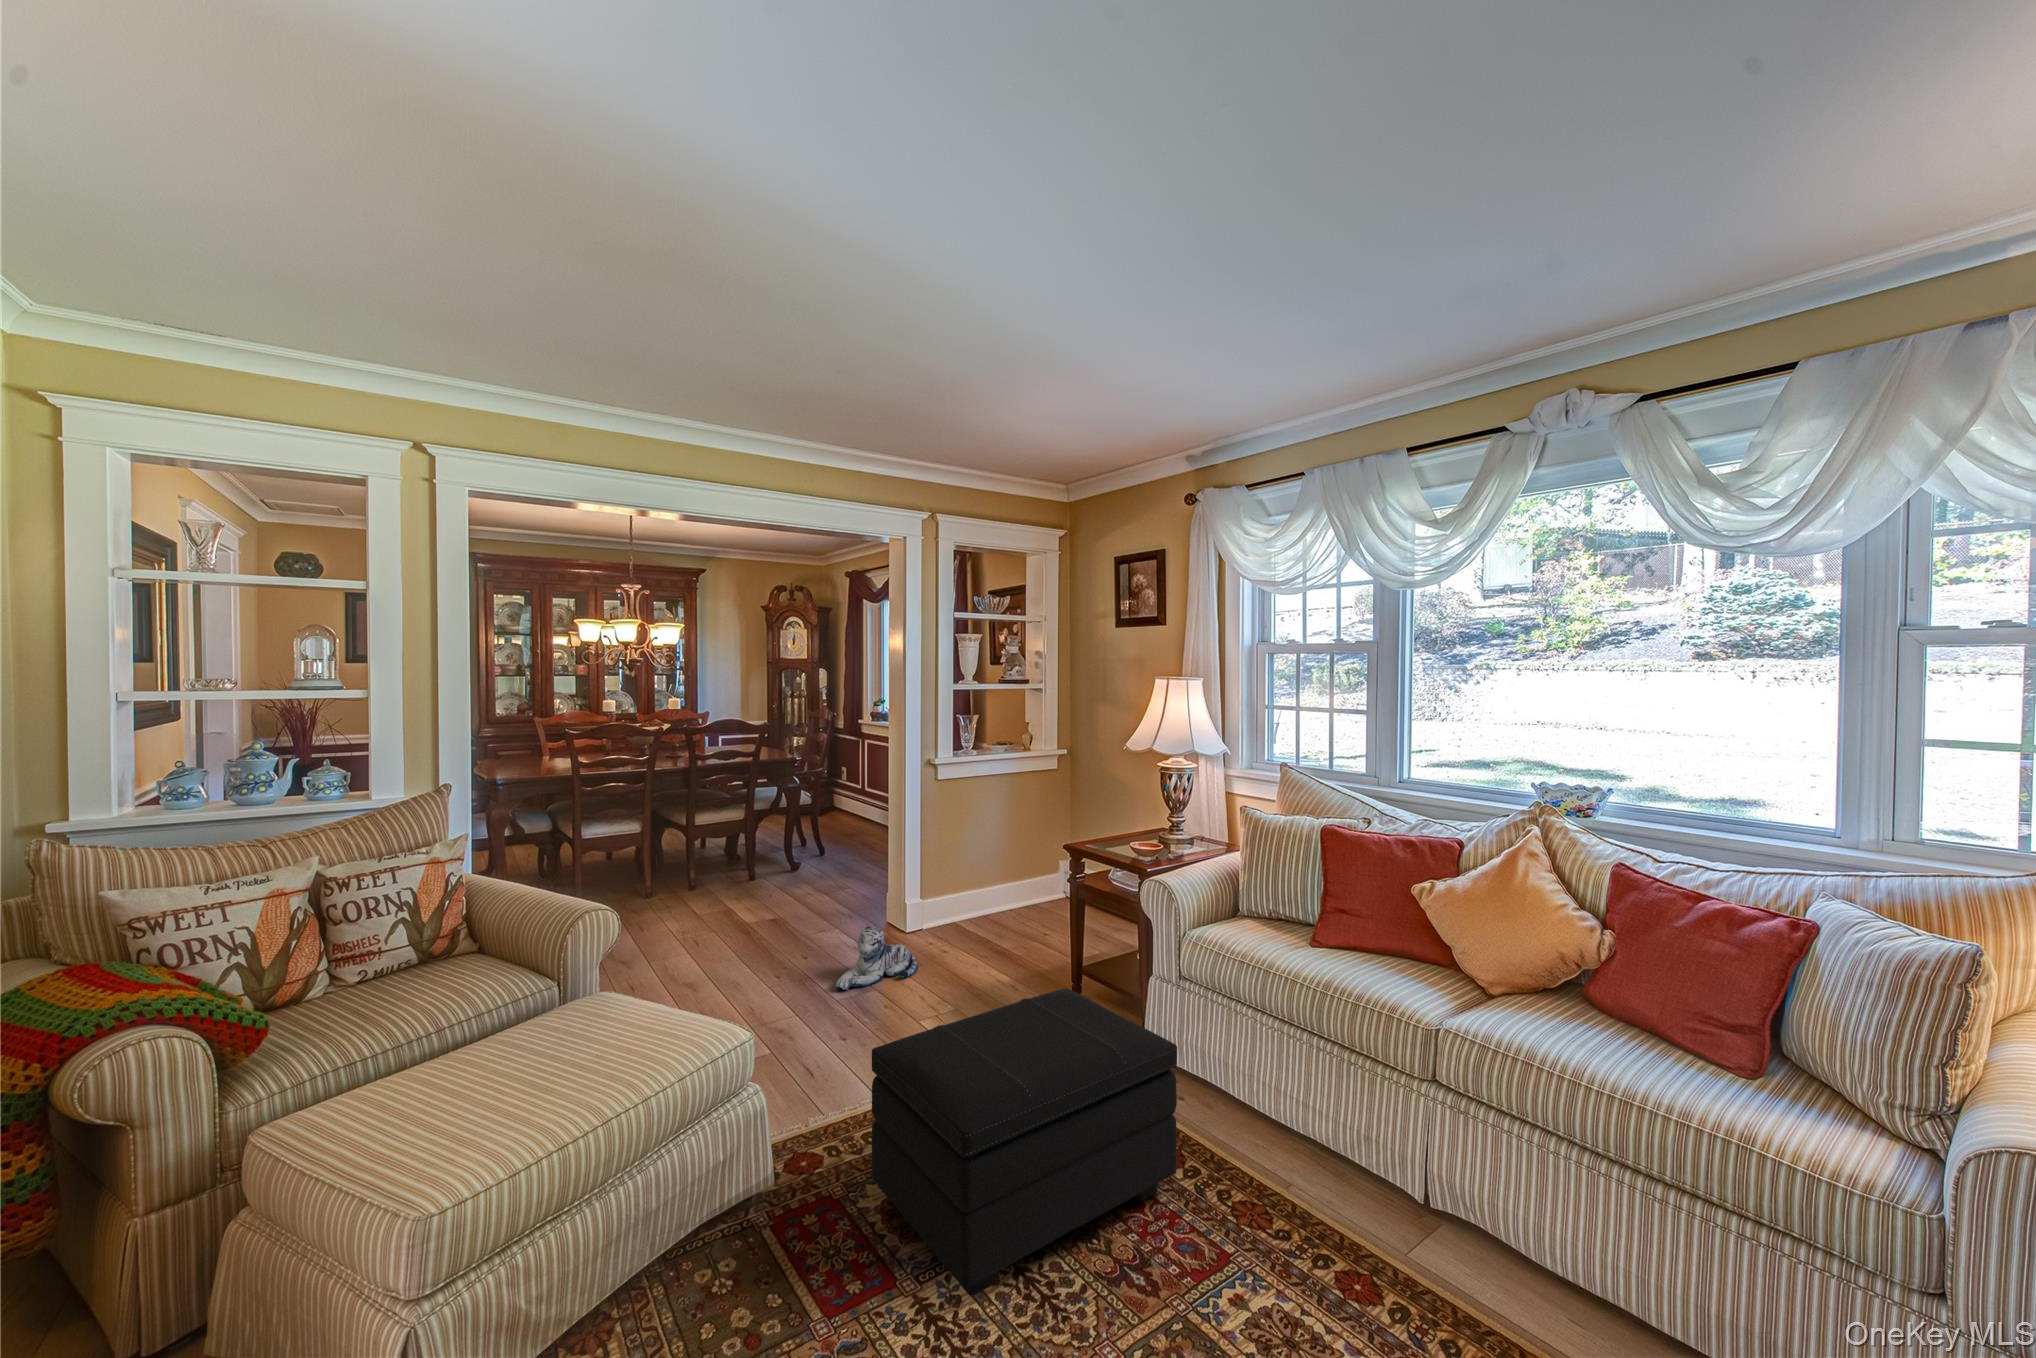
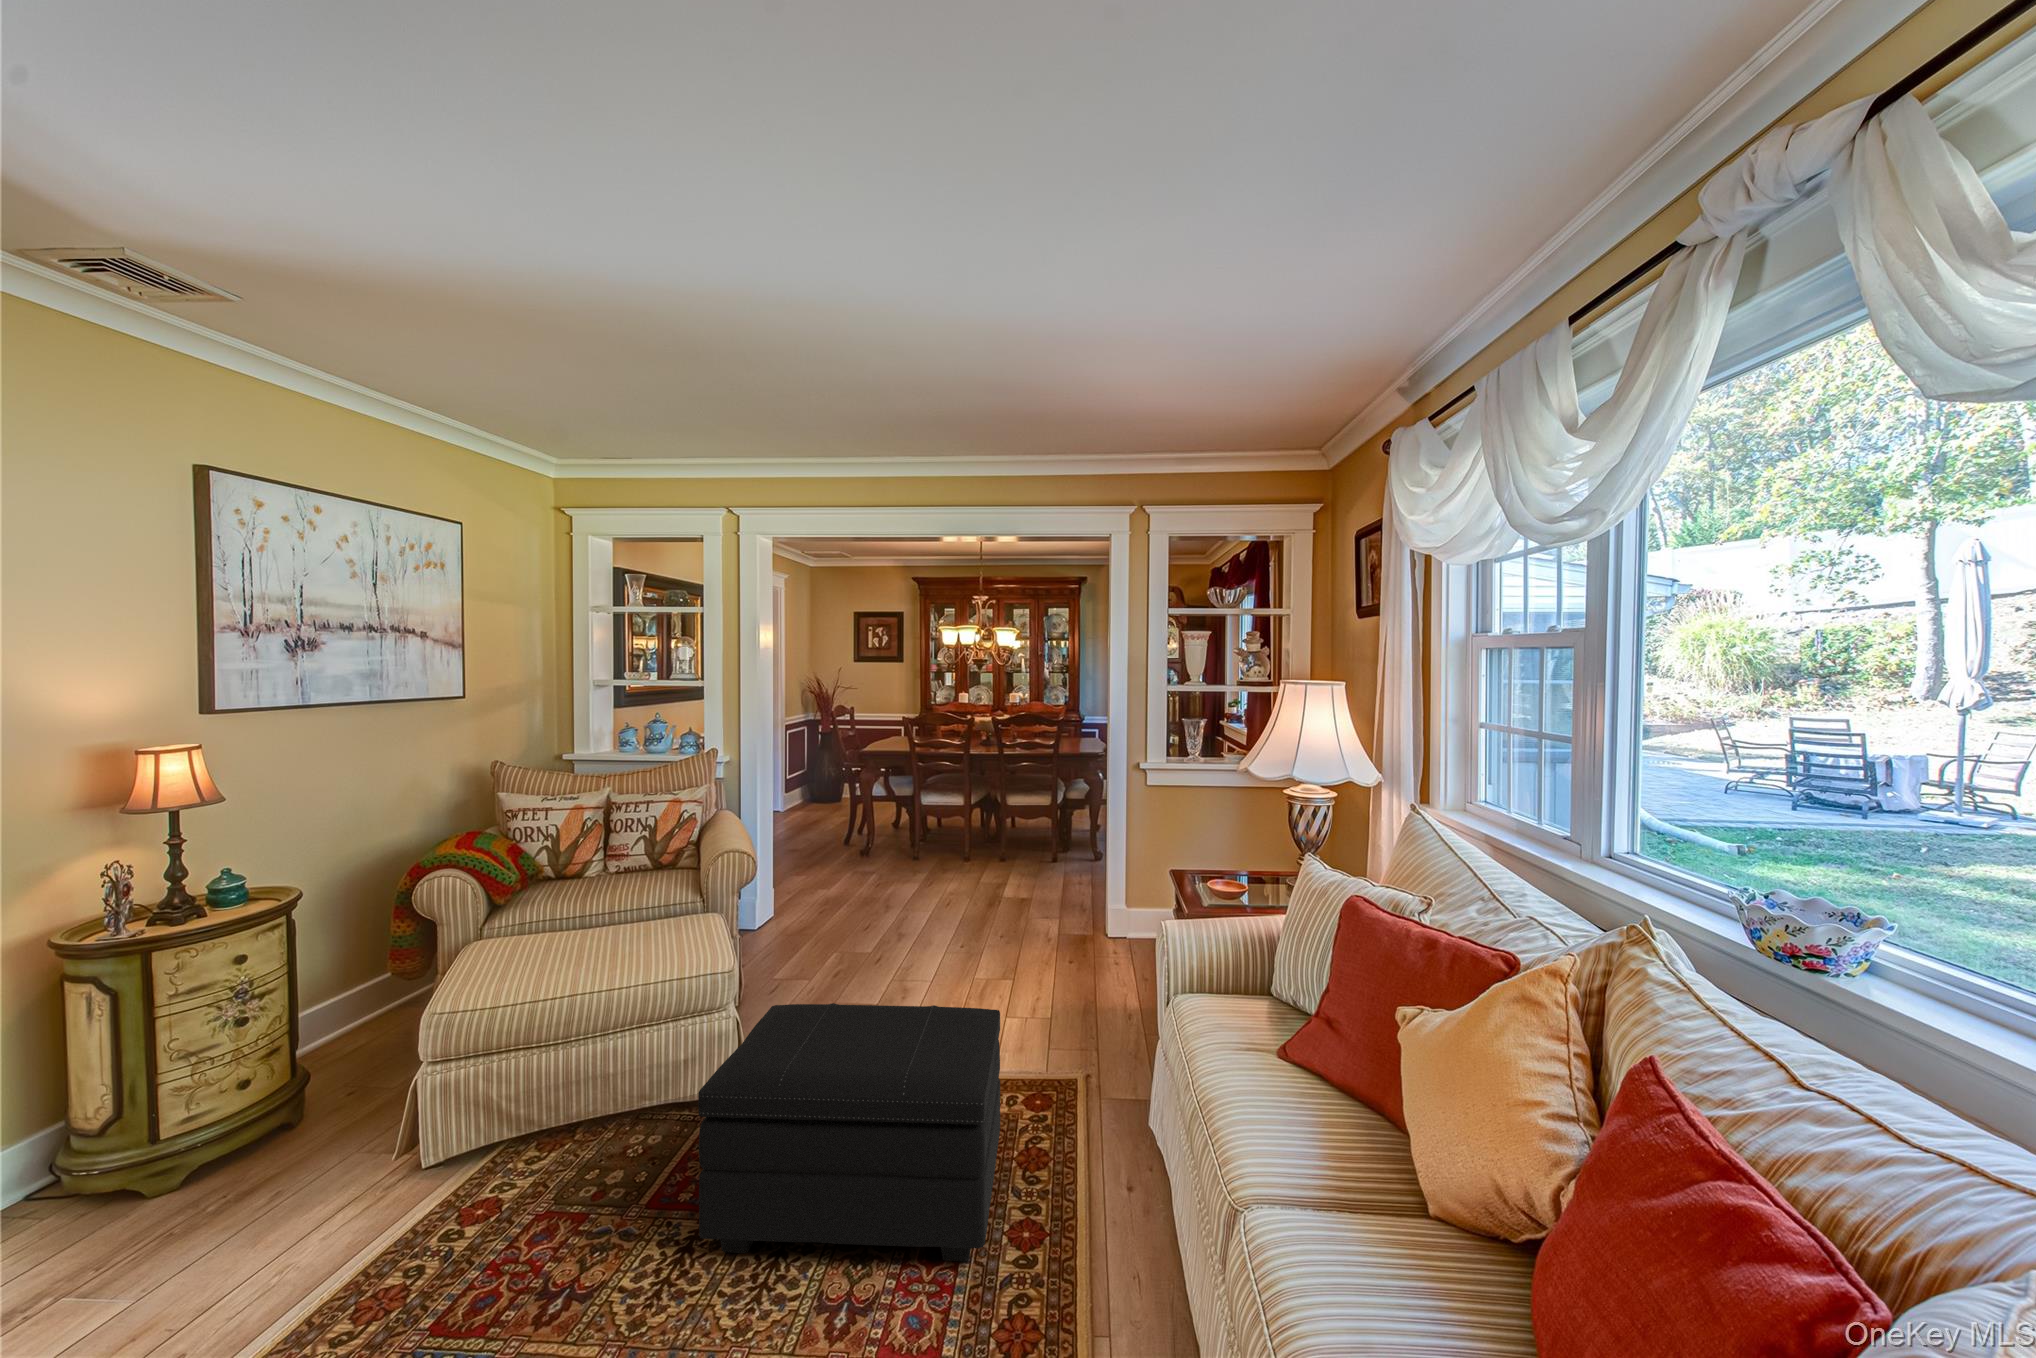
plush toy: present [836,926,918,990] -> none [977,915,1070,973]

